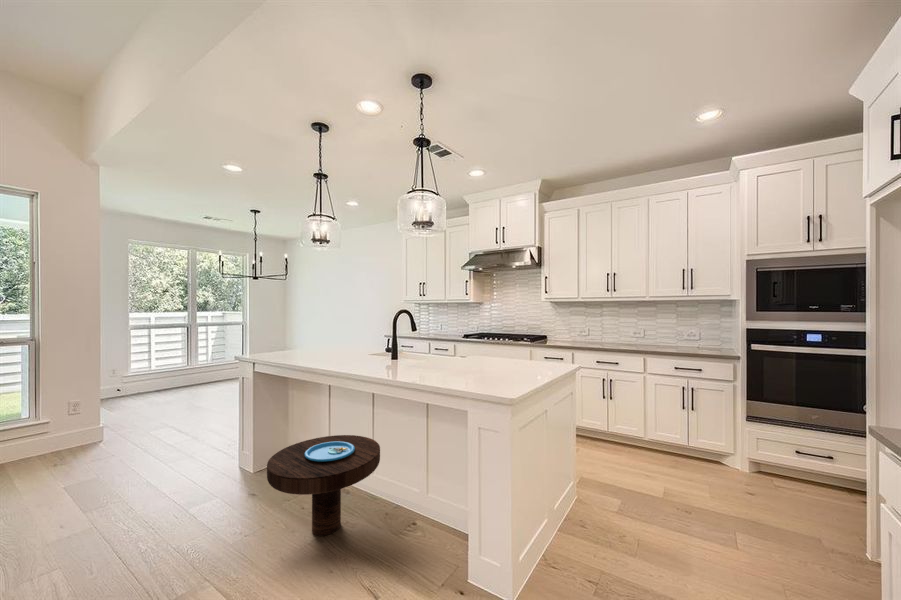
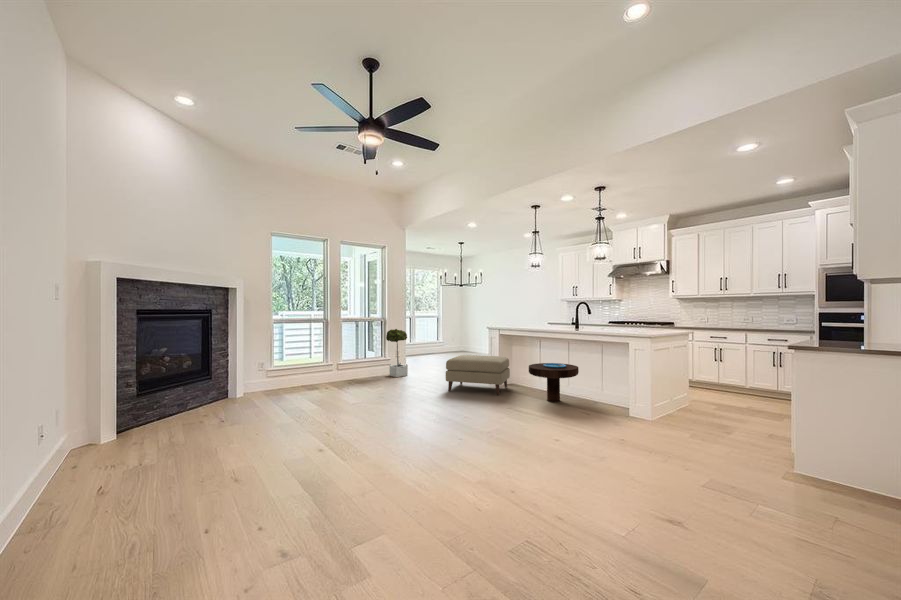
potted tree: none [17,363,80,466] -> present [386,329,408,377]
ottoman: none [88,419,267,521] -> present [446,355,510,395]

